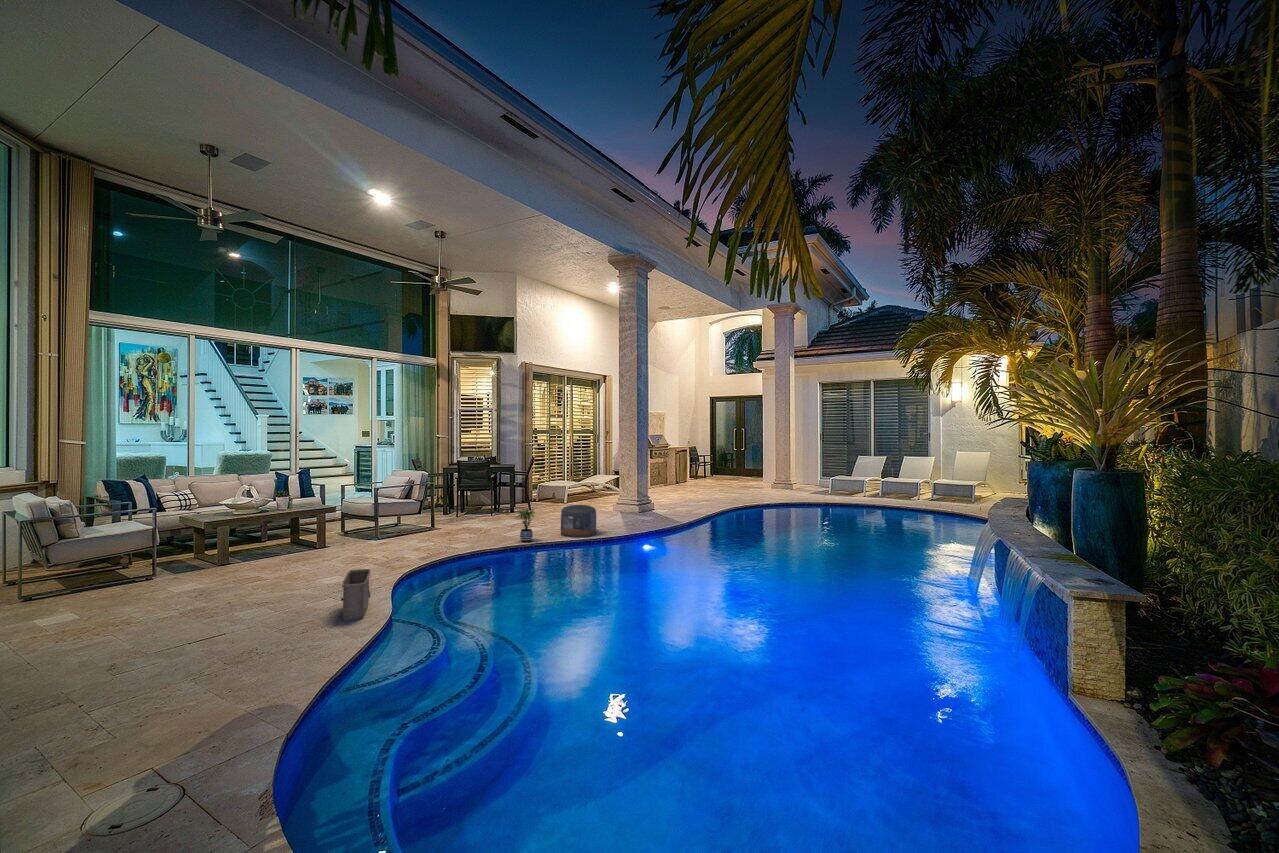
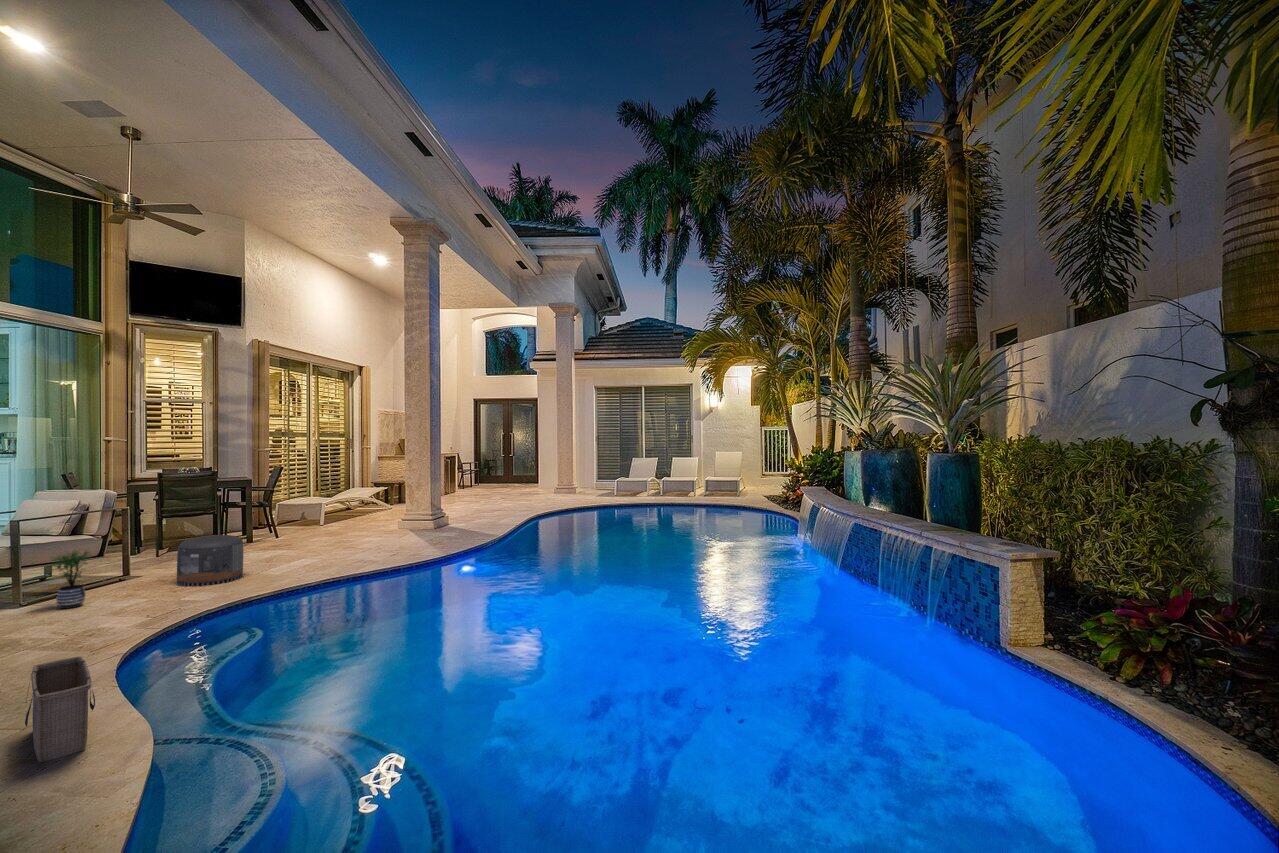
pouf: present [561,505,596,538] -> present [177,535,243,587]
potted plant: present [516,508,535,543] -> present [44,550,88,609]

